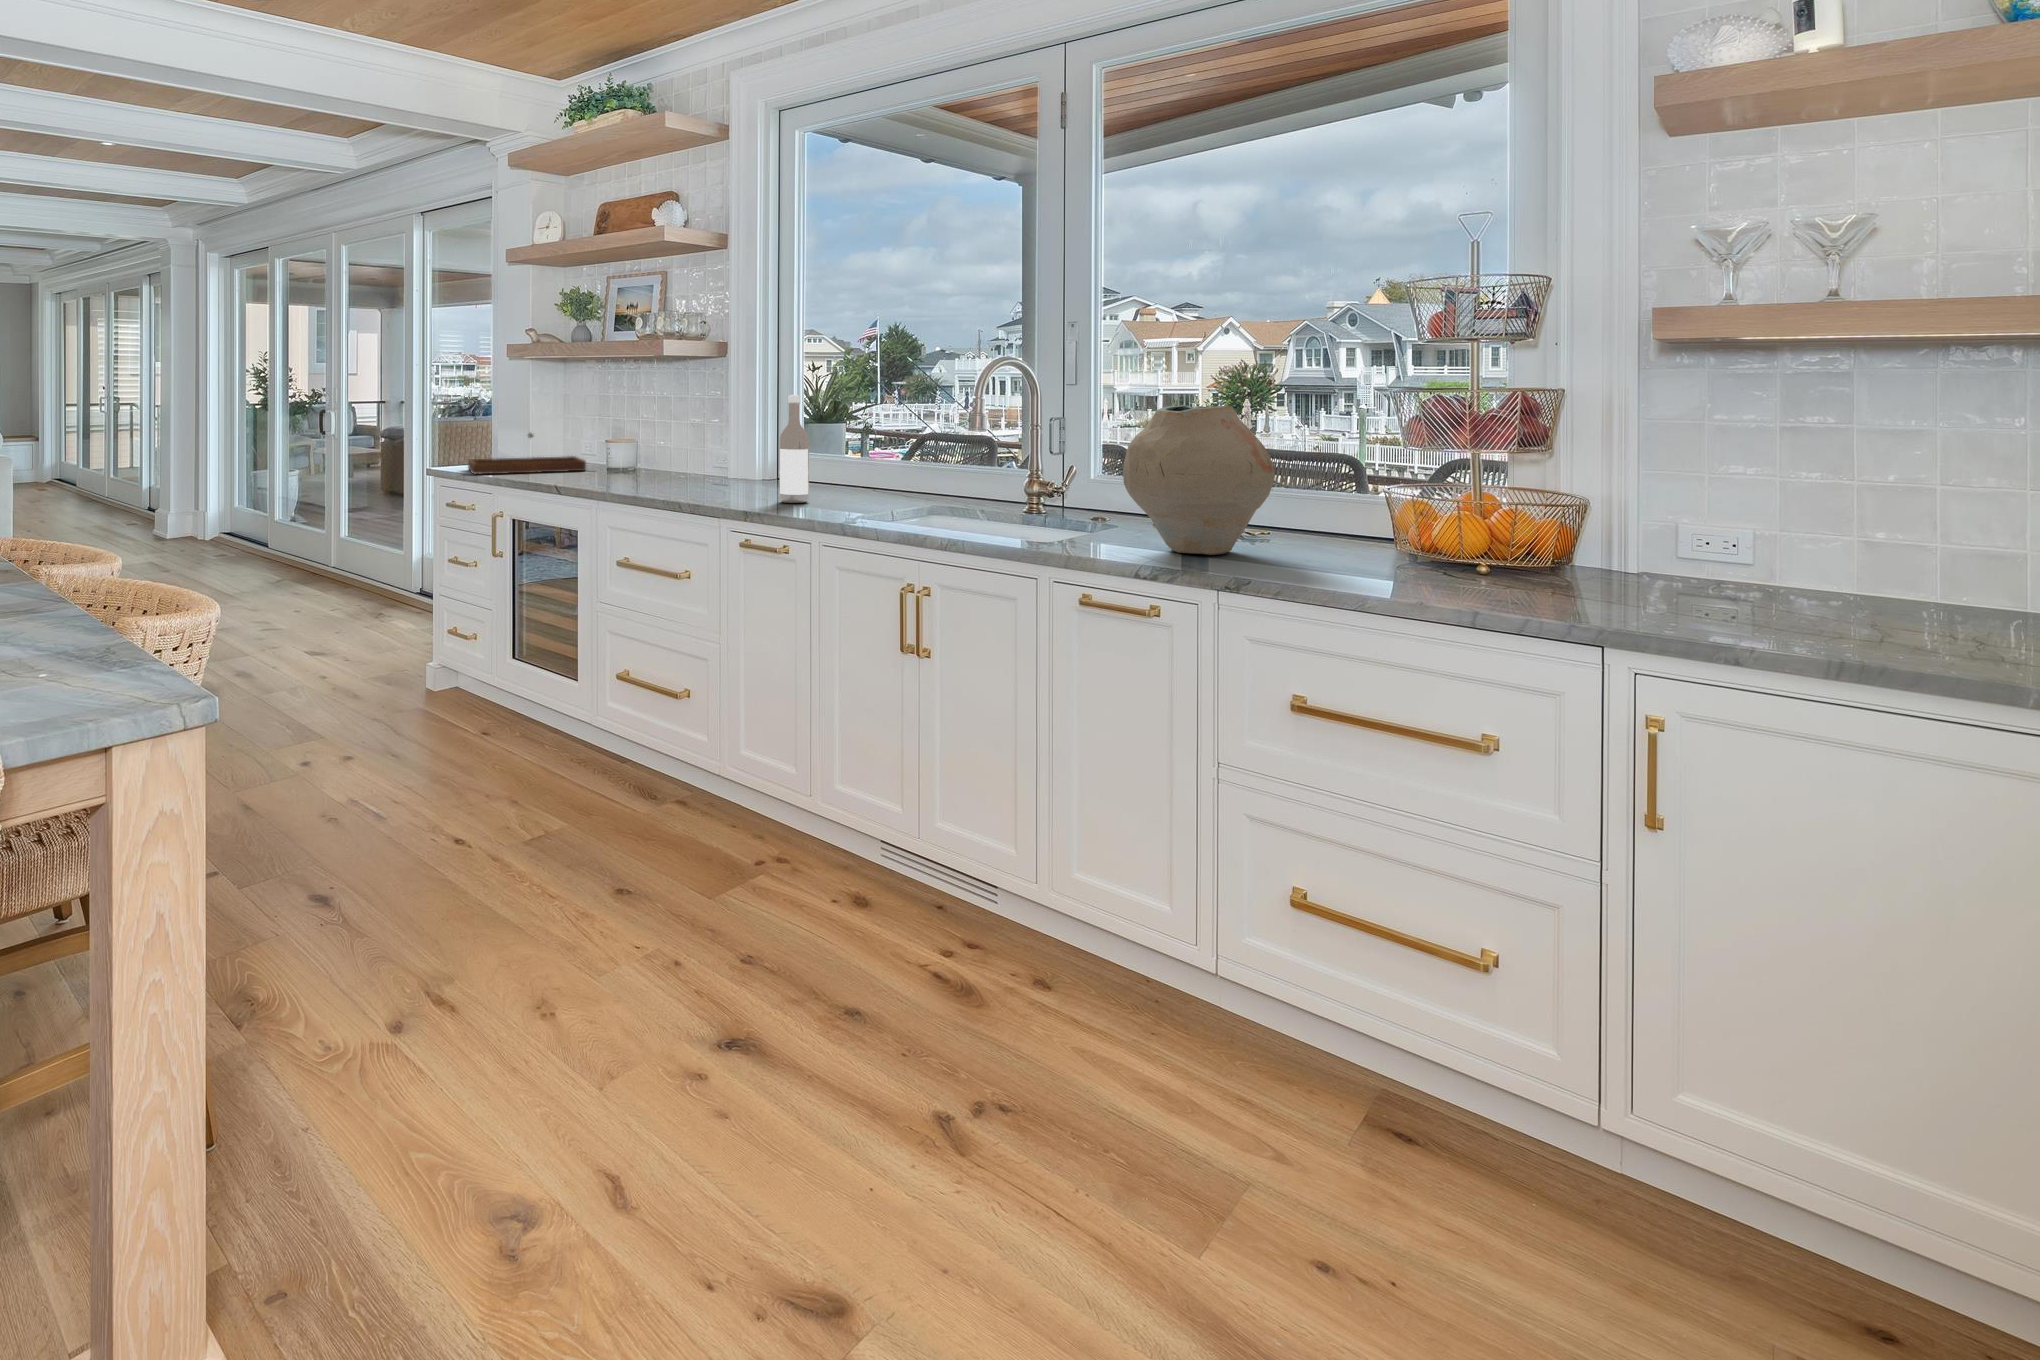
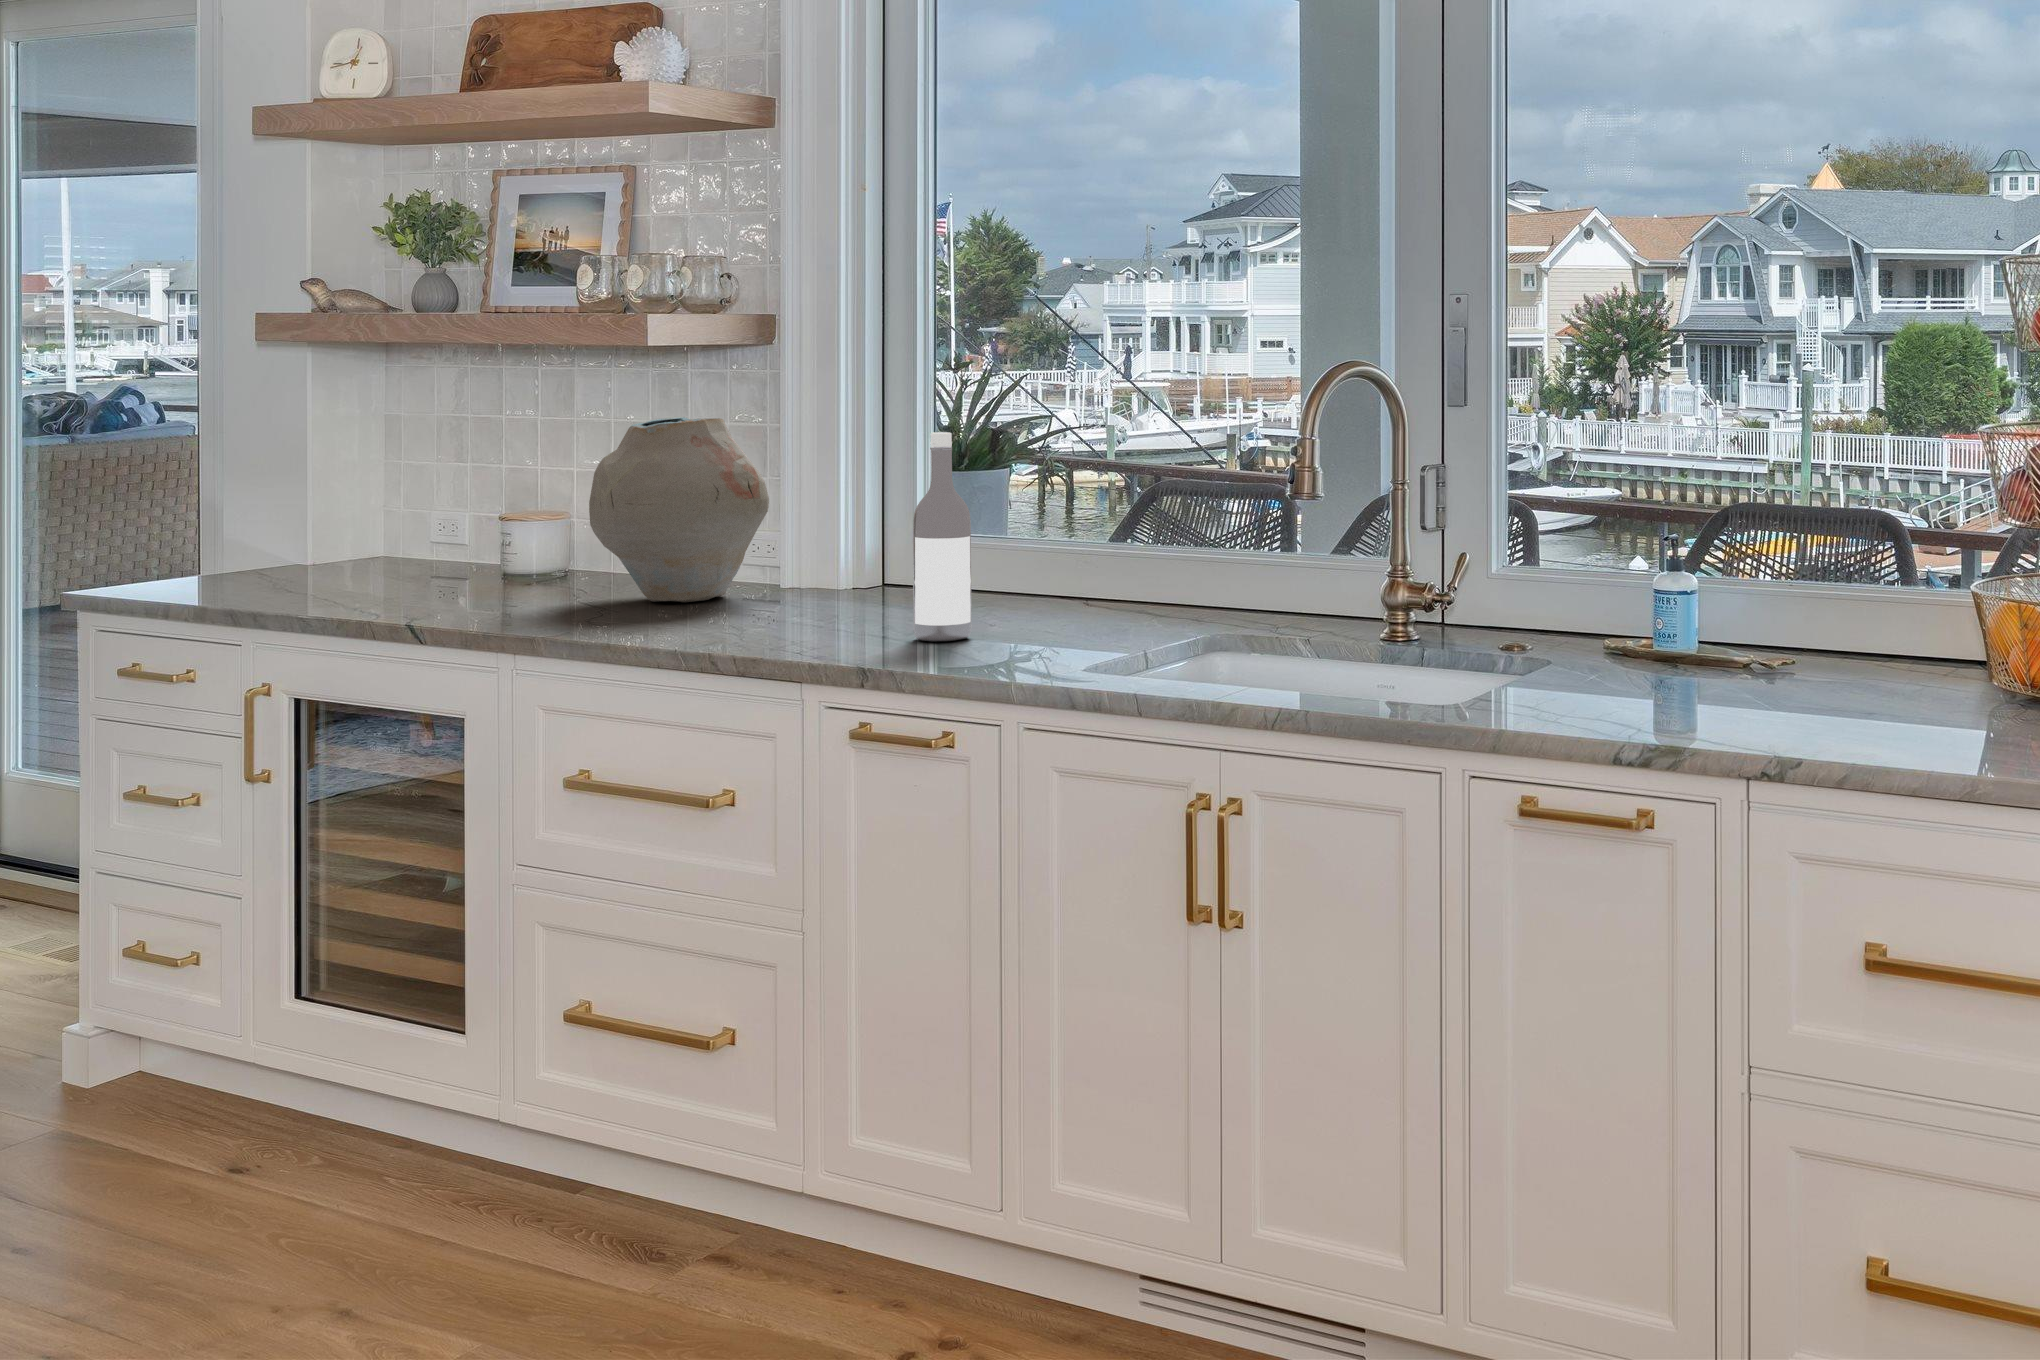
vase: present [1123,405,1275,555] -> present [589,417,769,602]
tray: present [468,433,586,475] -> none [172,503,455,601]

